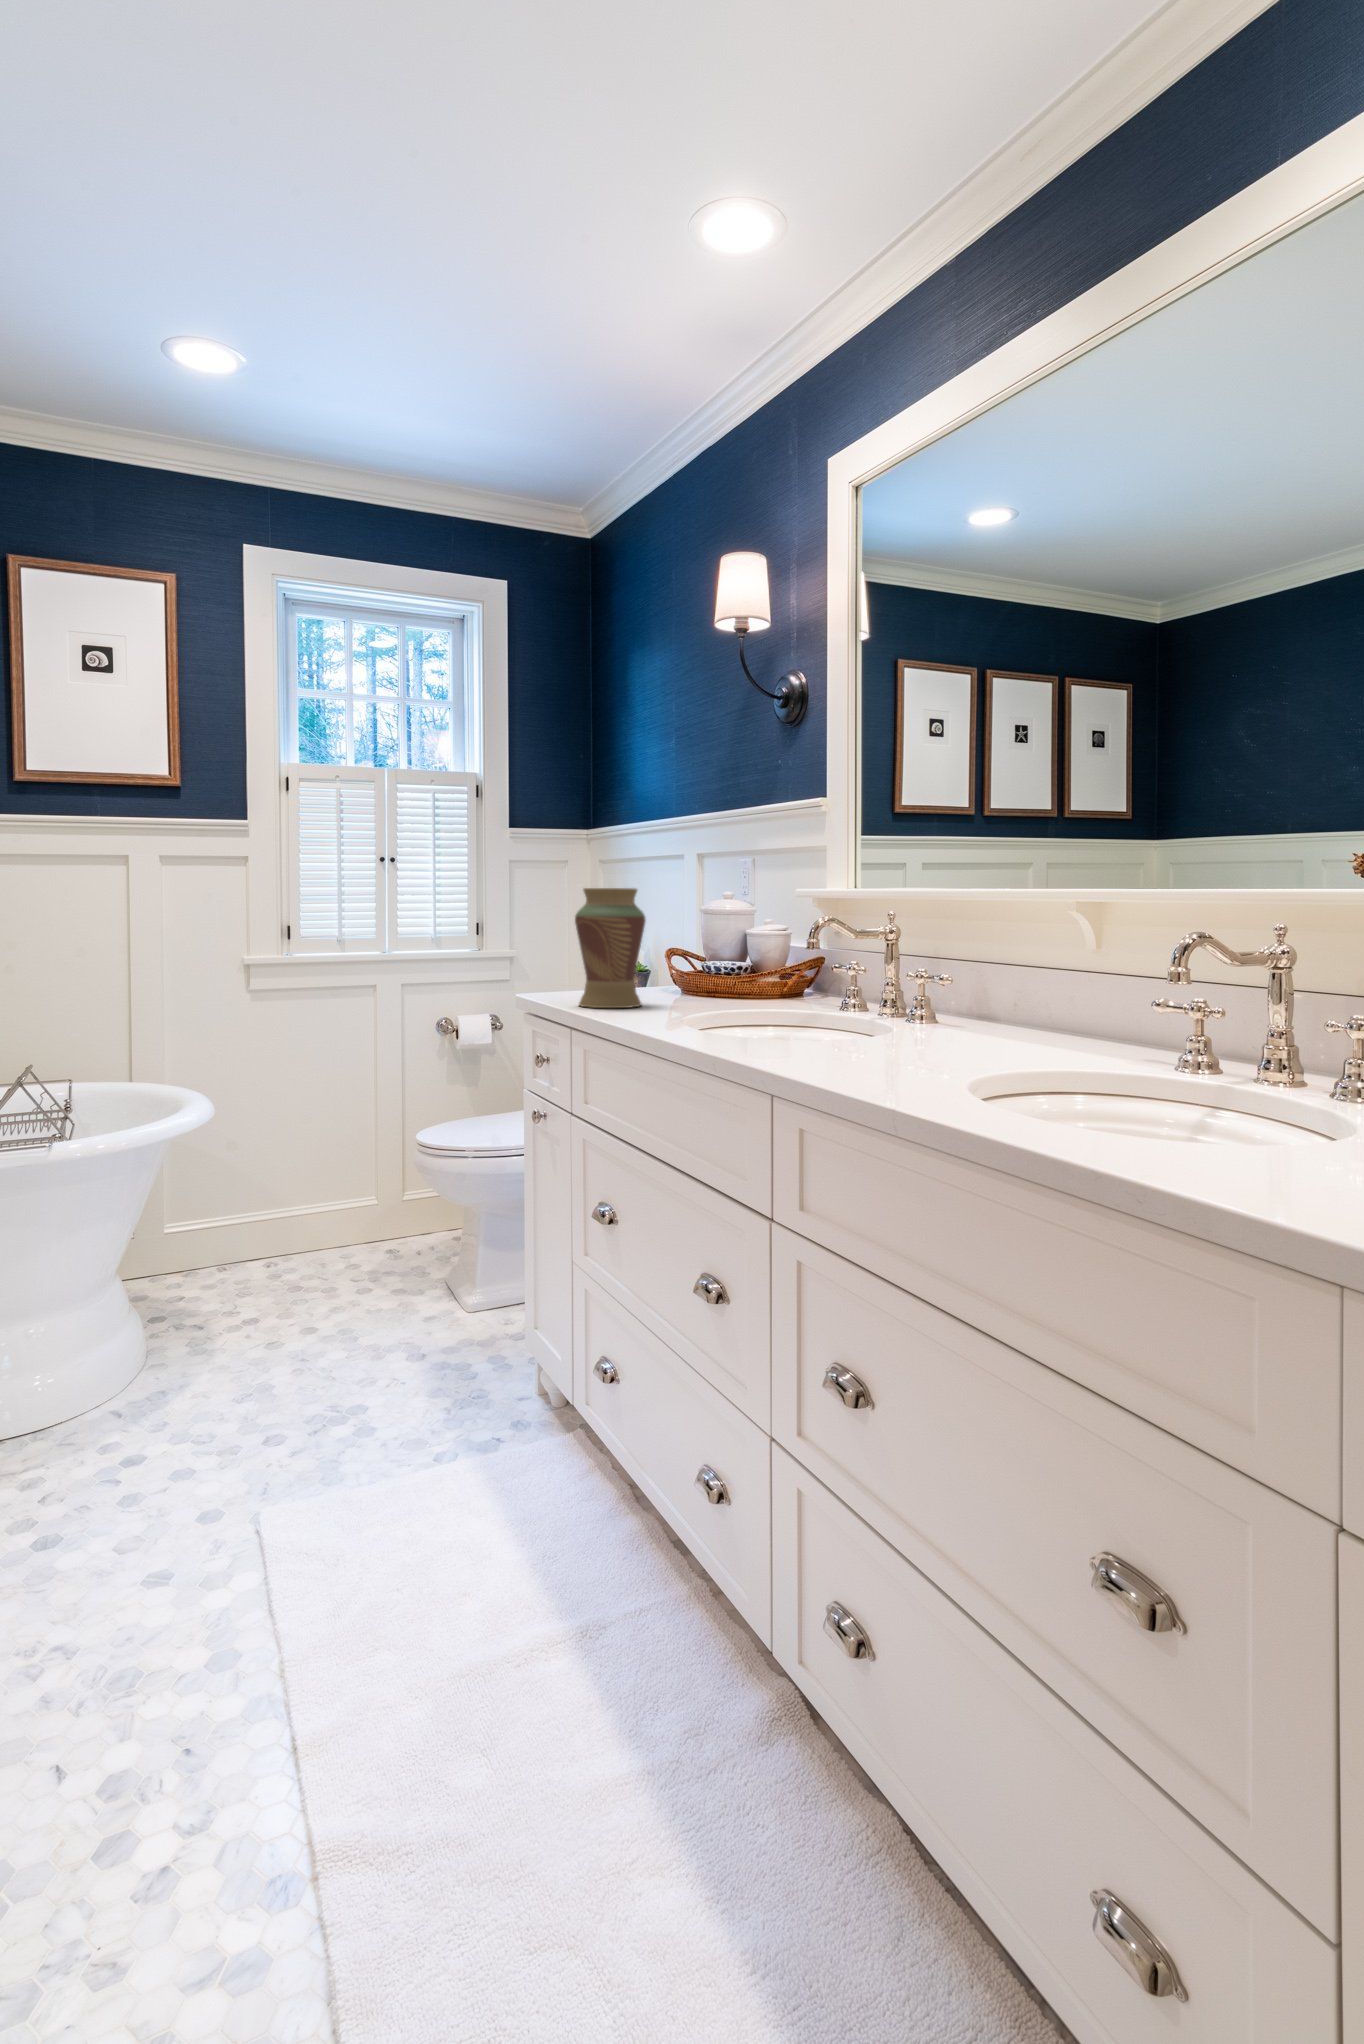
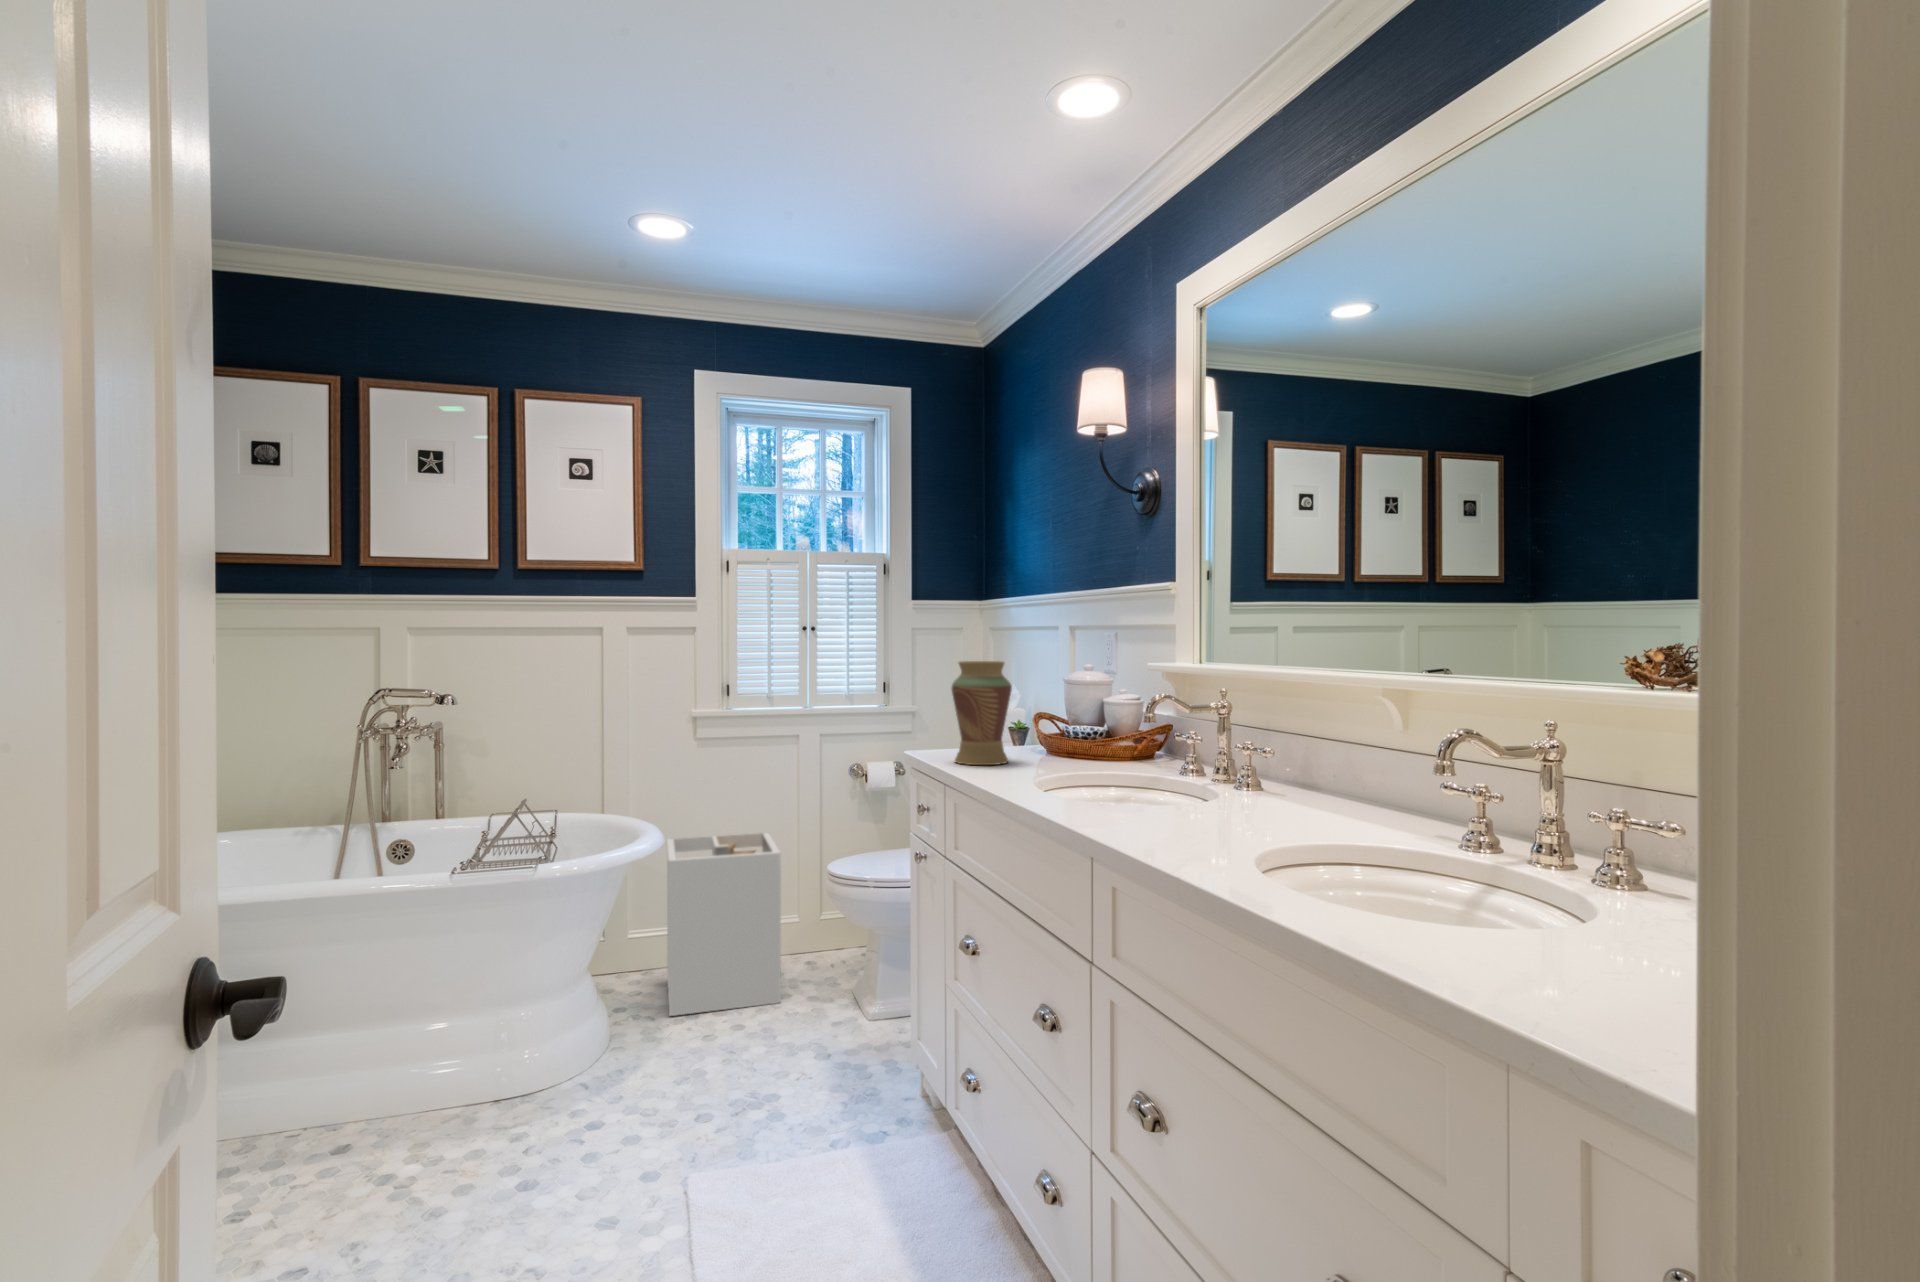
laundry hamper: none [216,1104,364,1318] -> present [667,833,781,1016]

